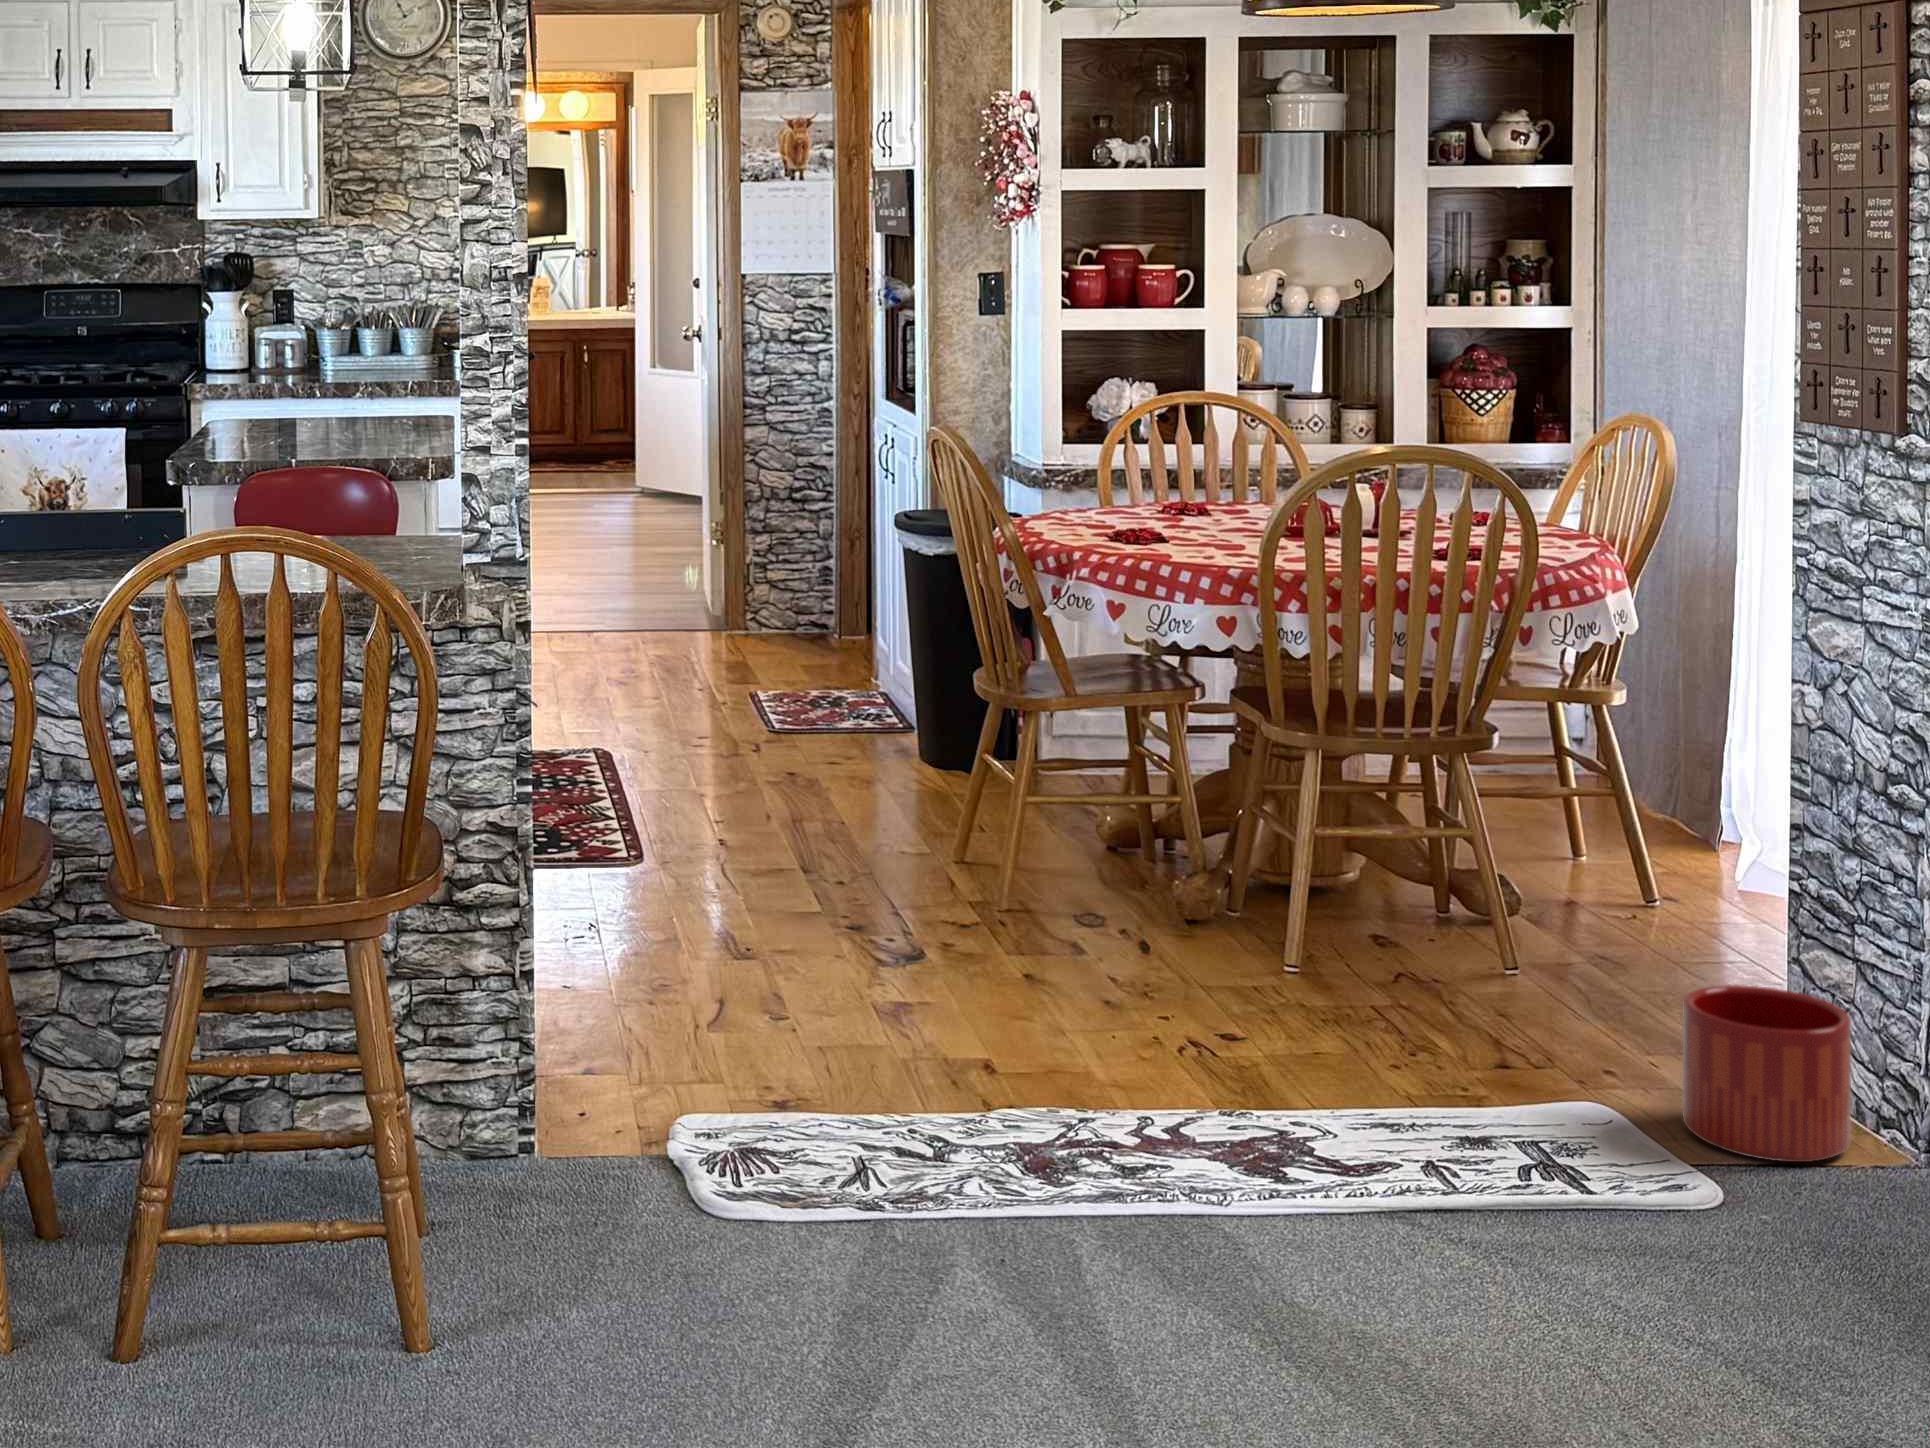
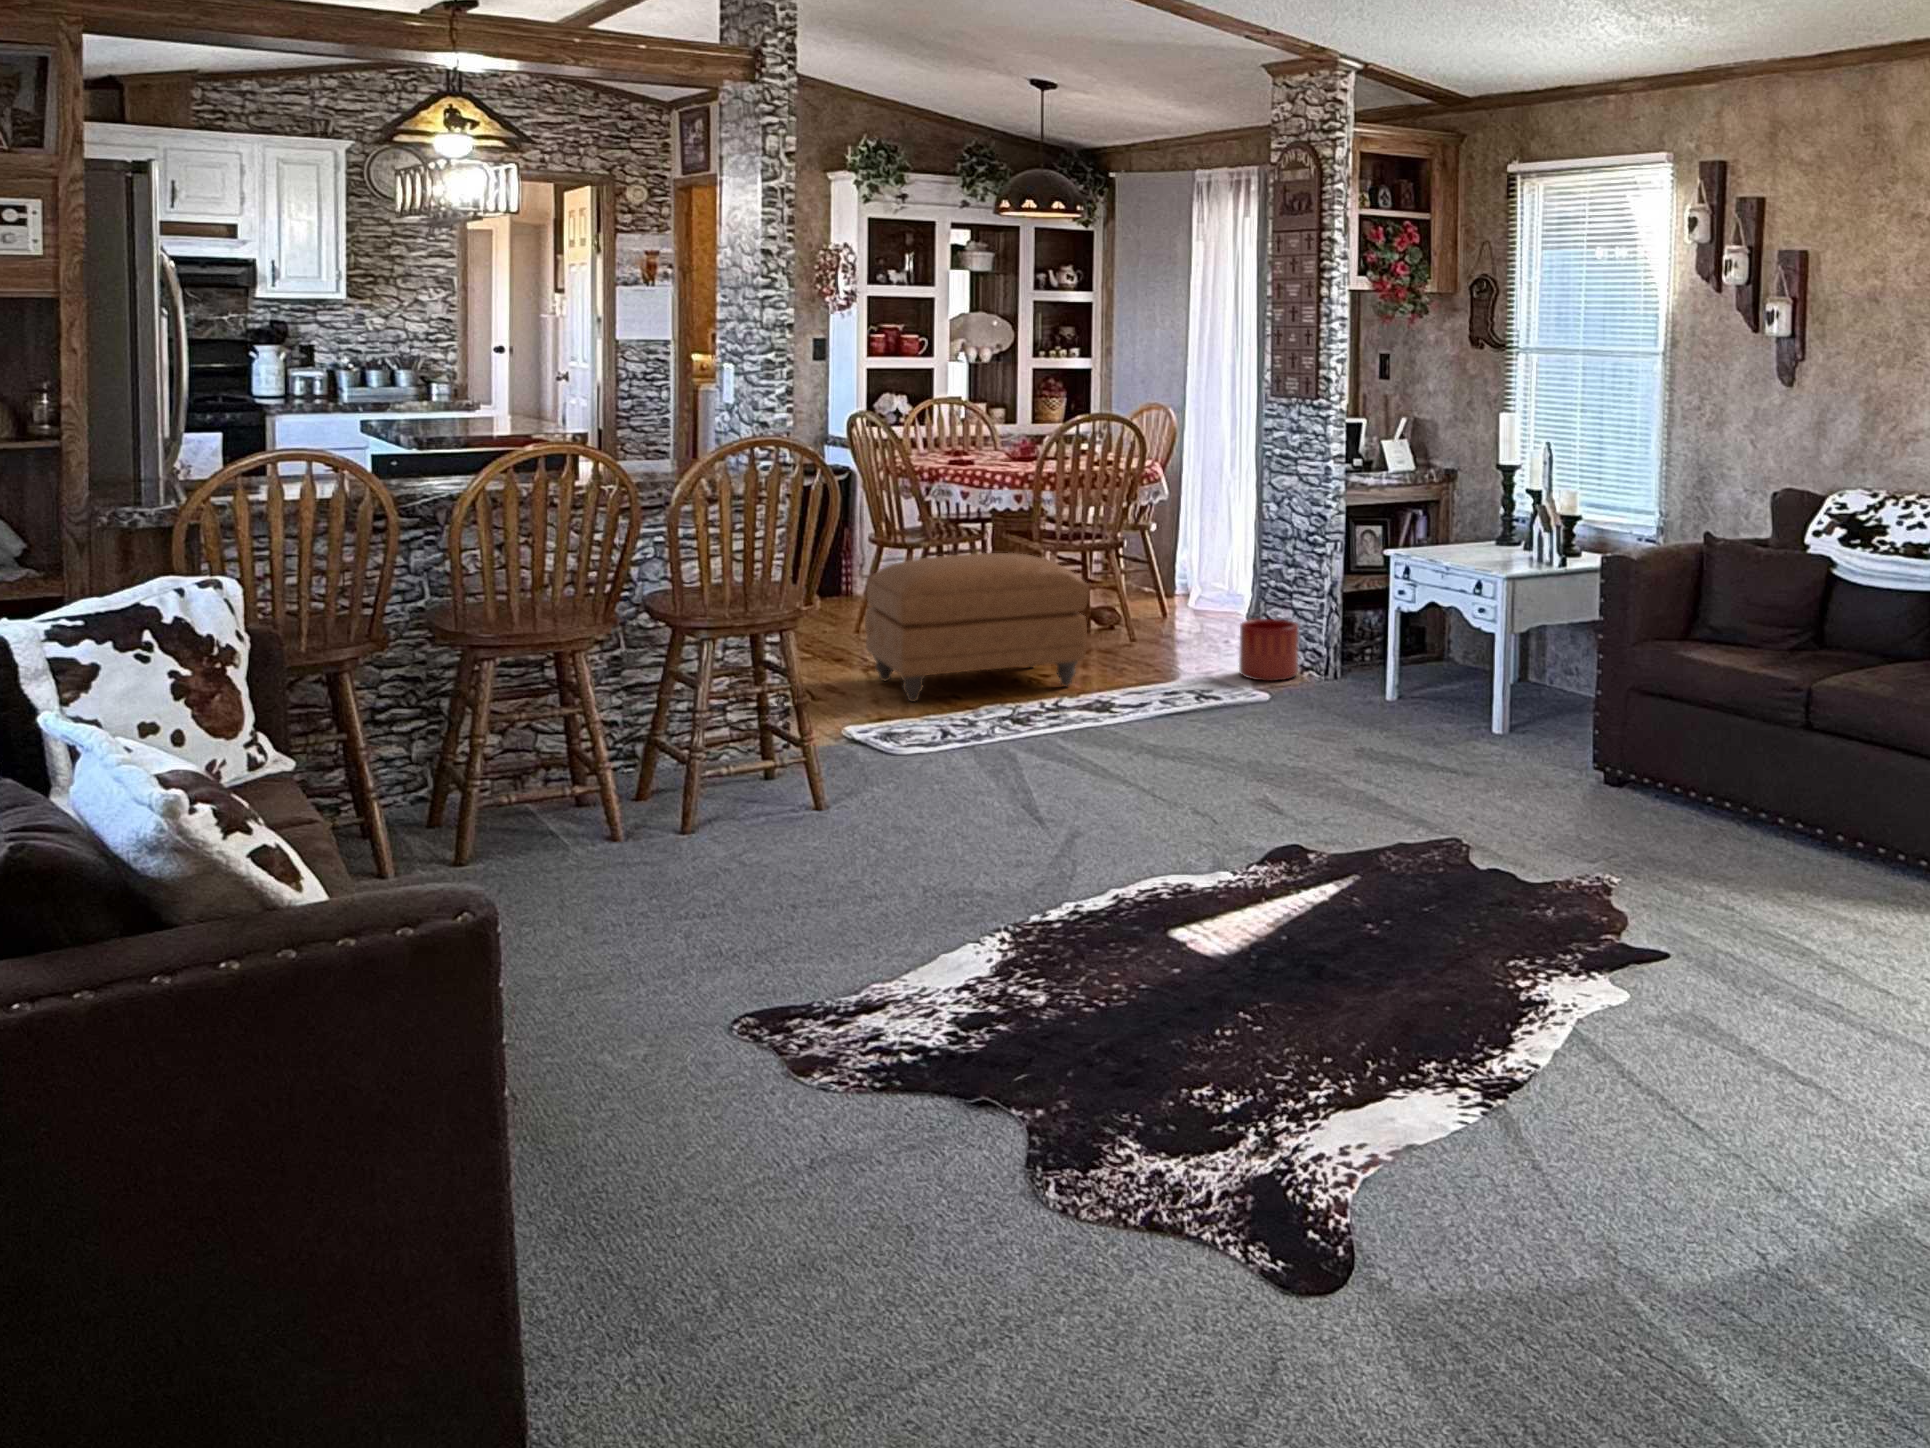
ottoman: none [833,745,1273,1080] -> present [865,553,1089,702]

